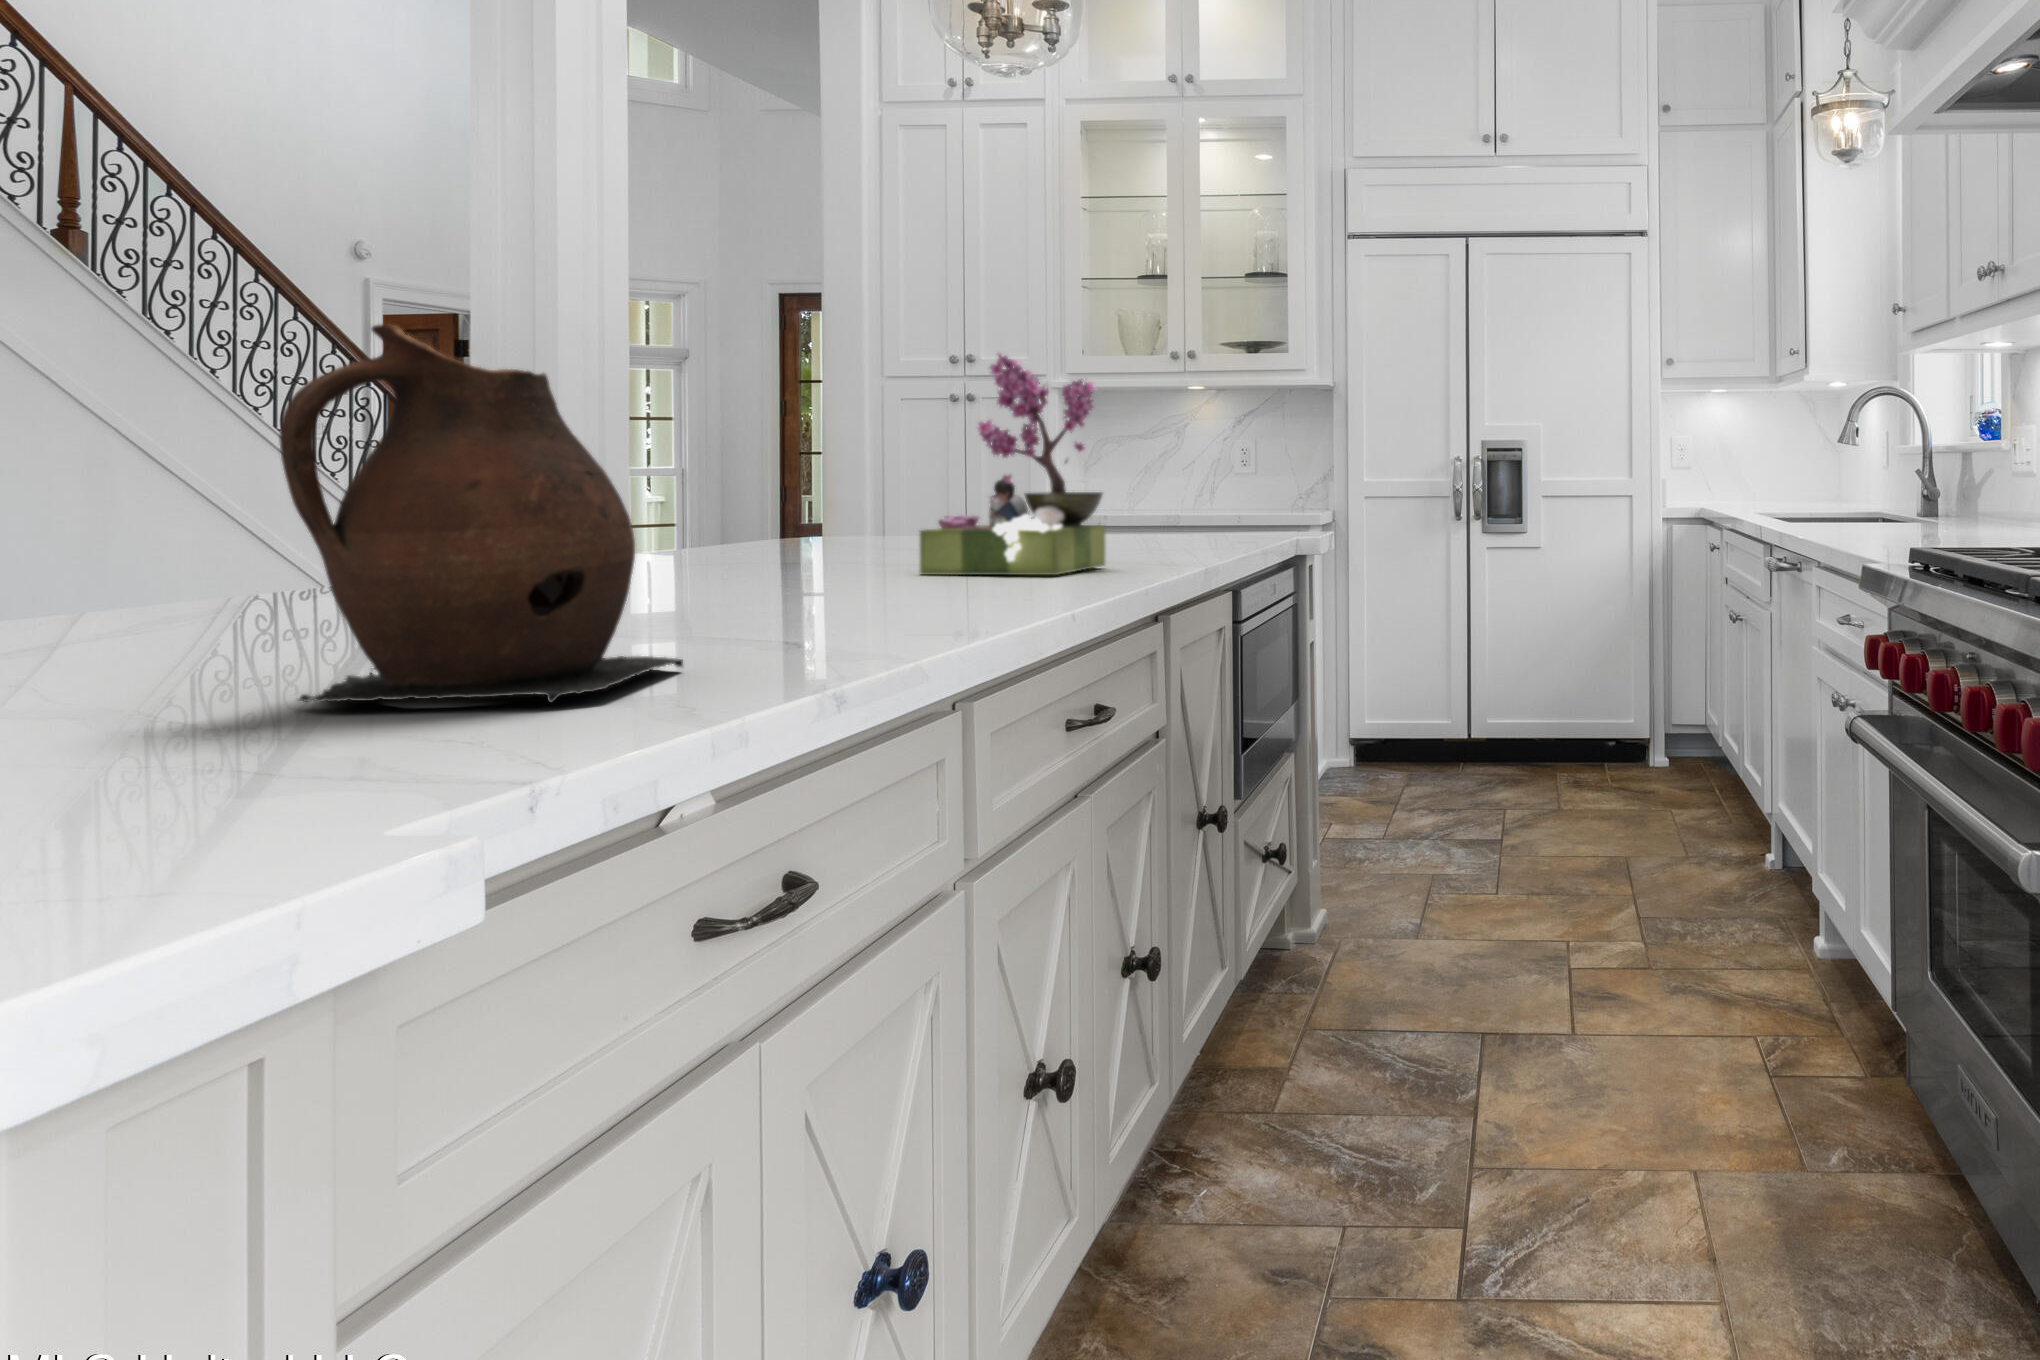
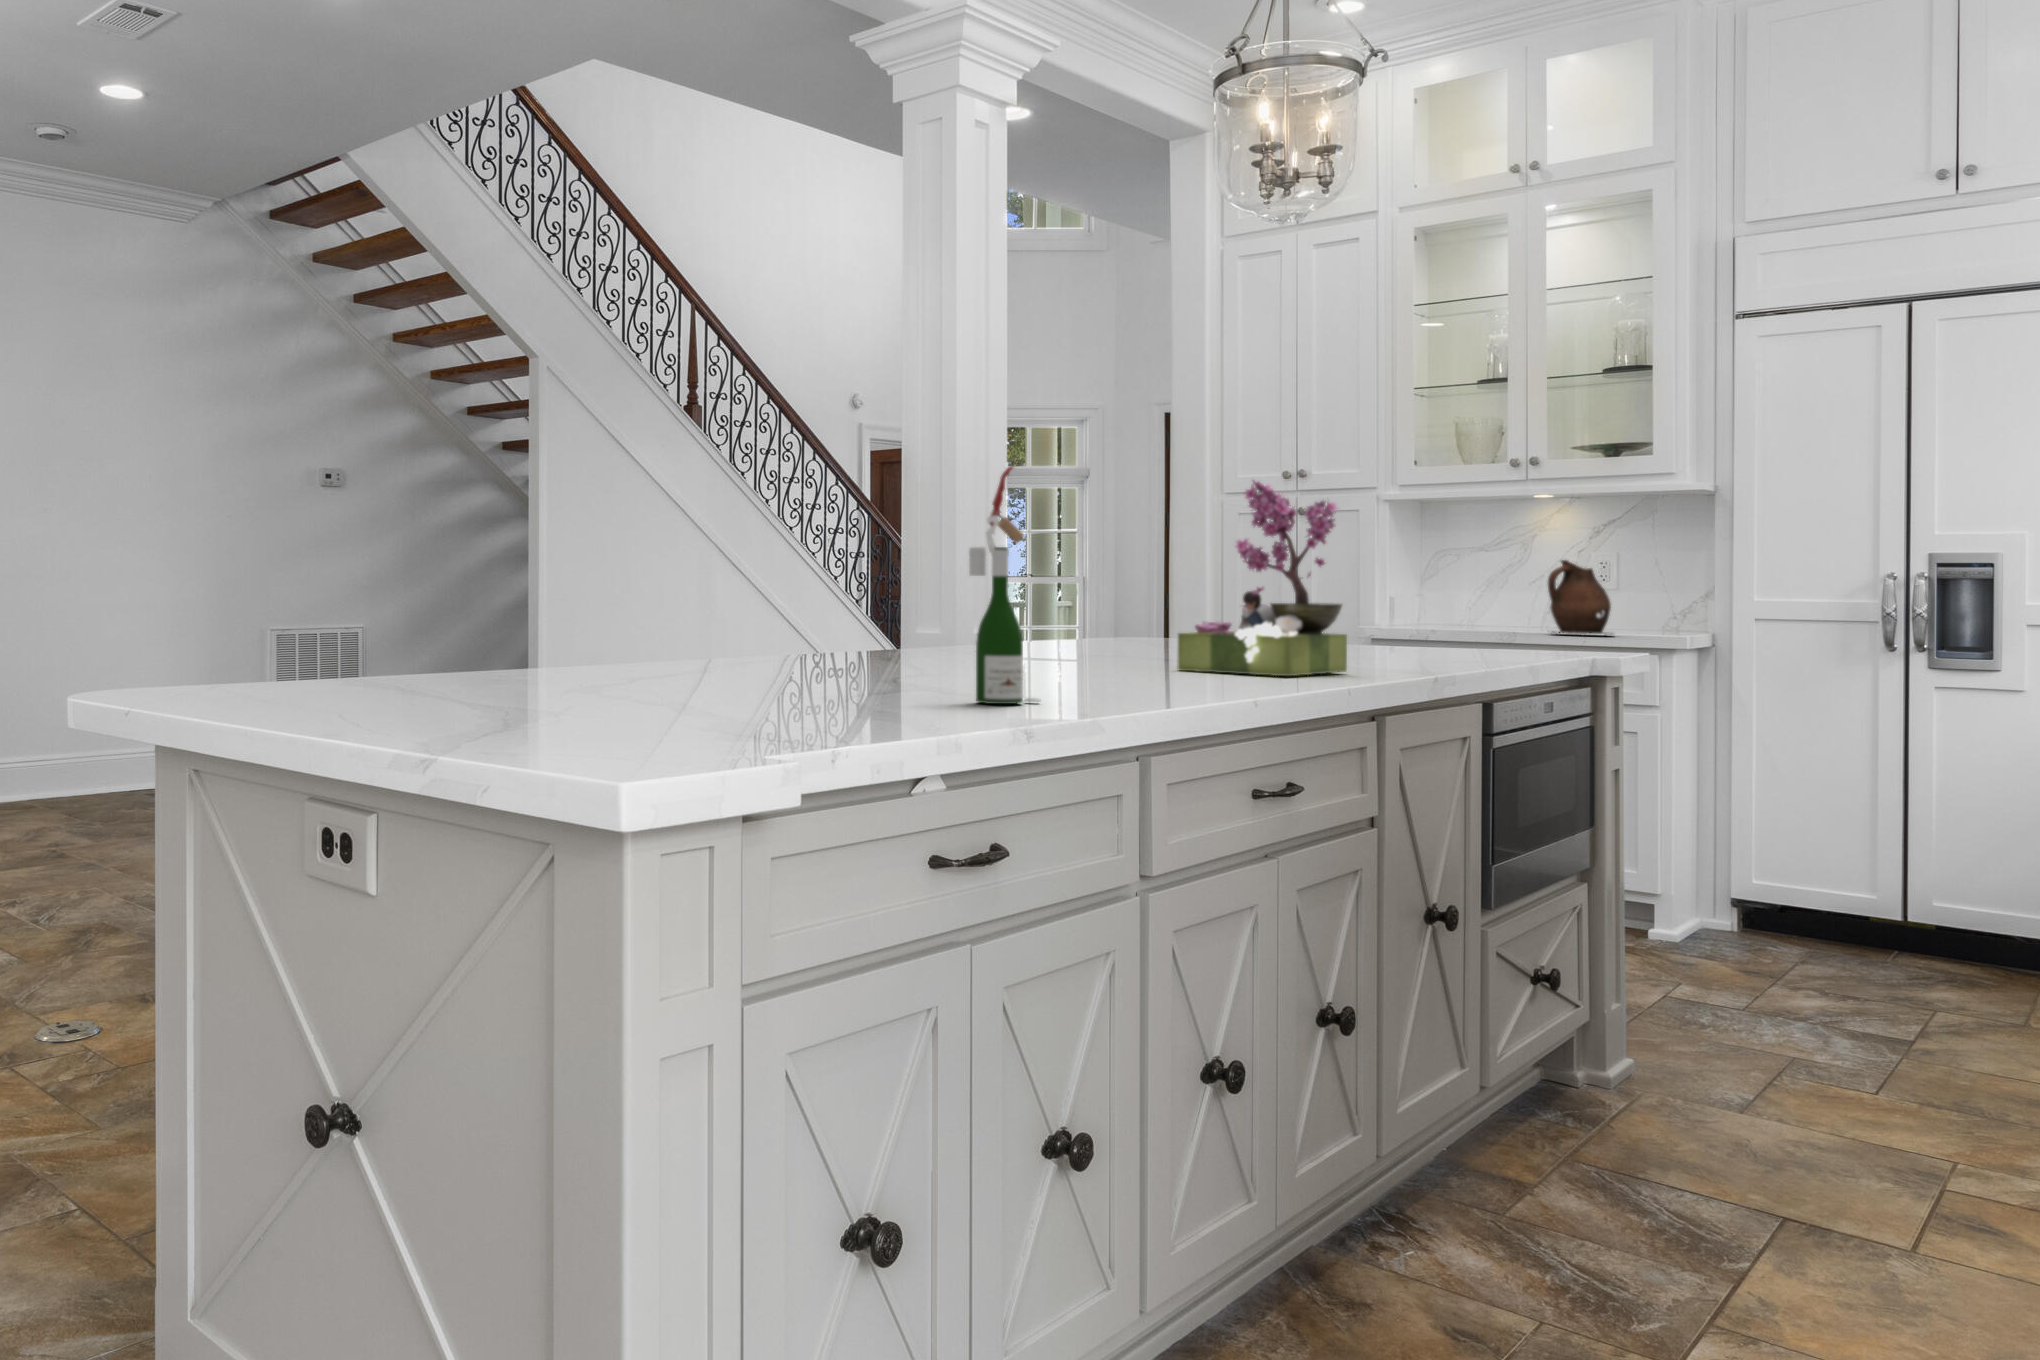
wine bottle: none [702,309,814,647] -> present [969,466,1040,704]
ceramic pitcher: present [279,324,683,702] -> present [1548,560,1611,635]

